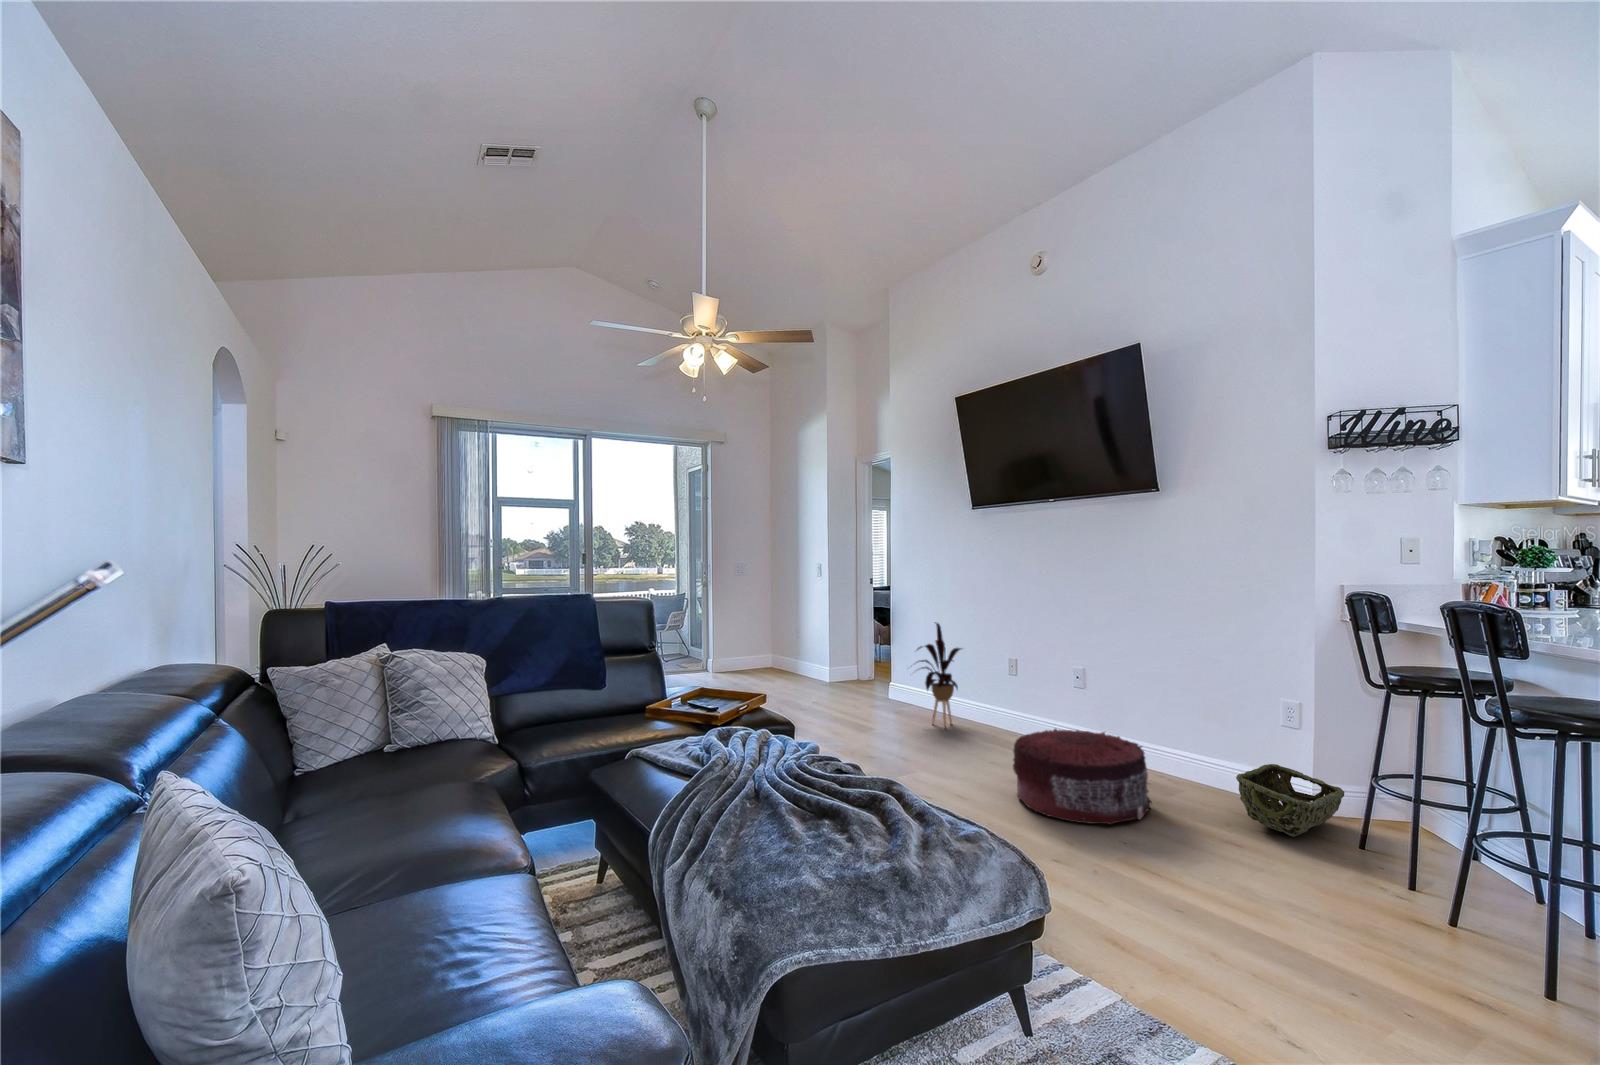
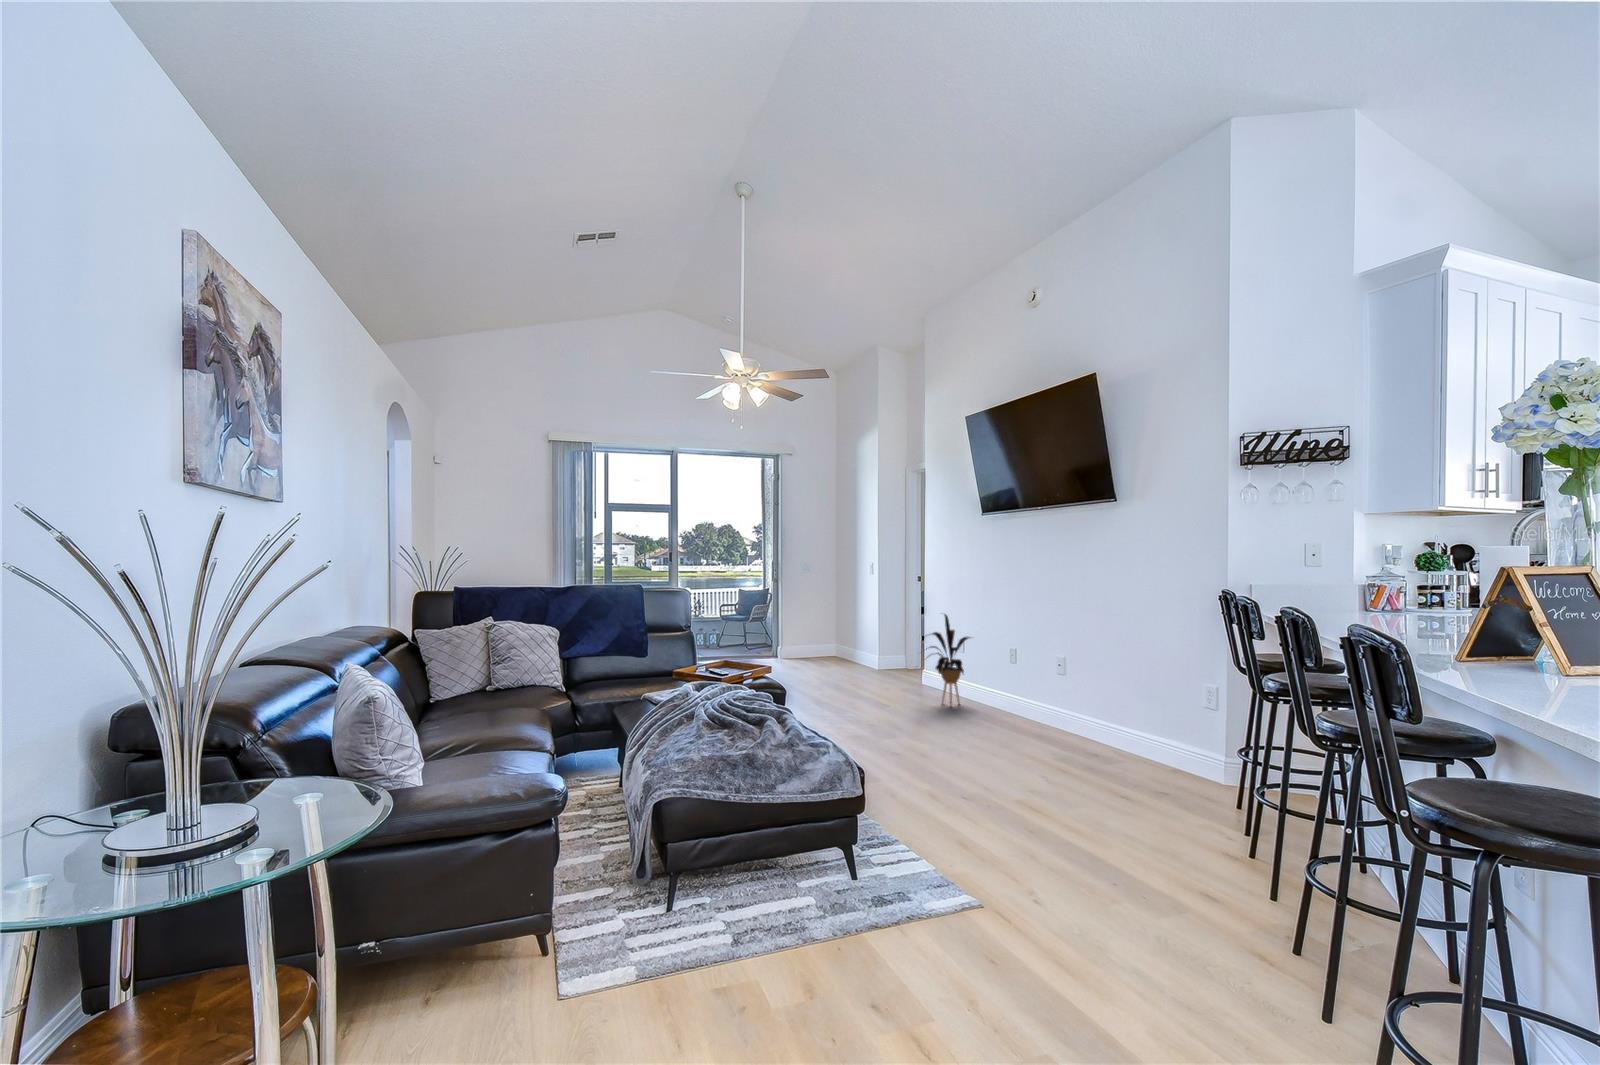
pouf: present [1013,729,1152,824] -> none [960,703,1074,778]
woven basket: present [1236,764,1344,837] -> none [1133,739,1232,795]

